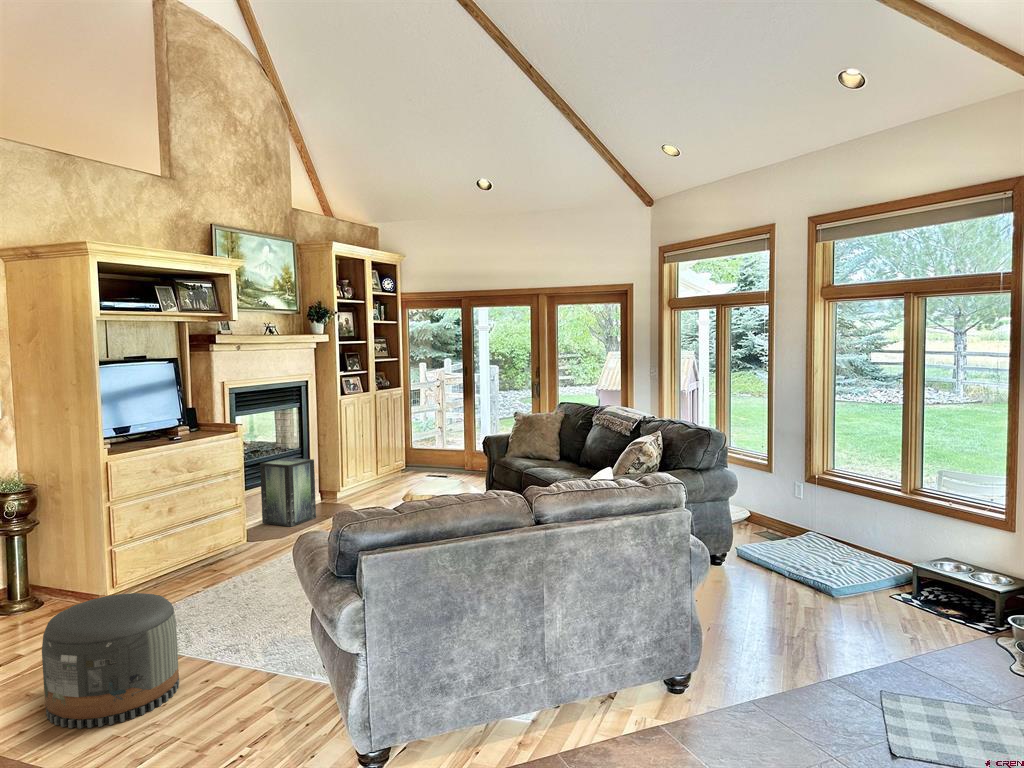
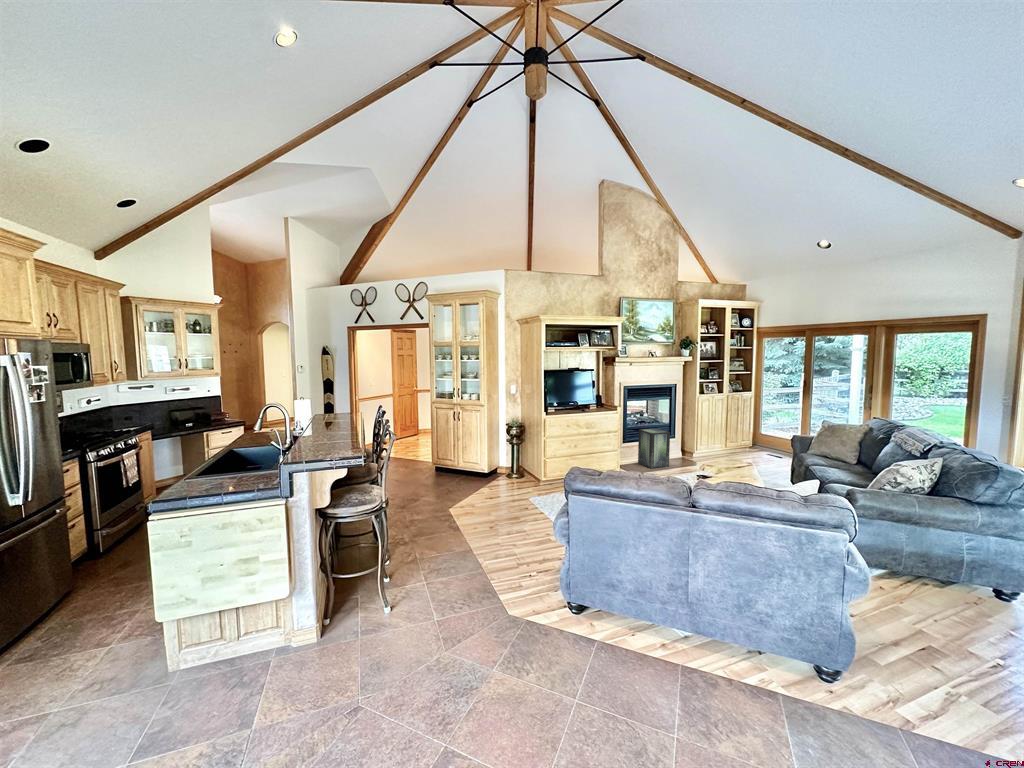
pouf: present [42,593,179,728] -> none [487,482,540,540]

